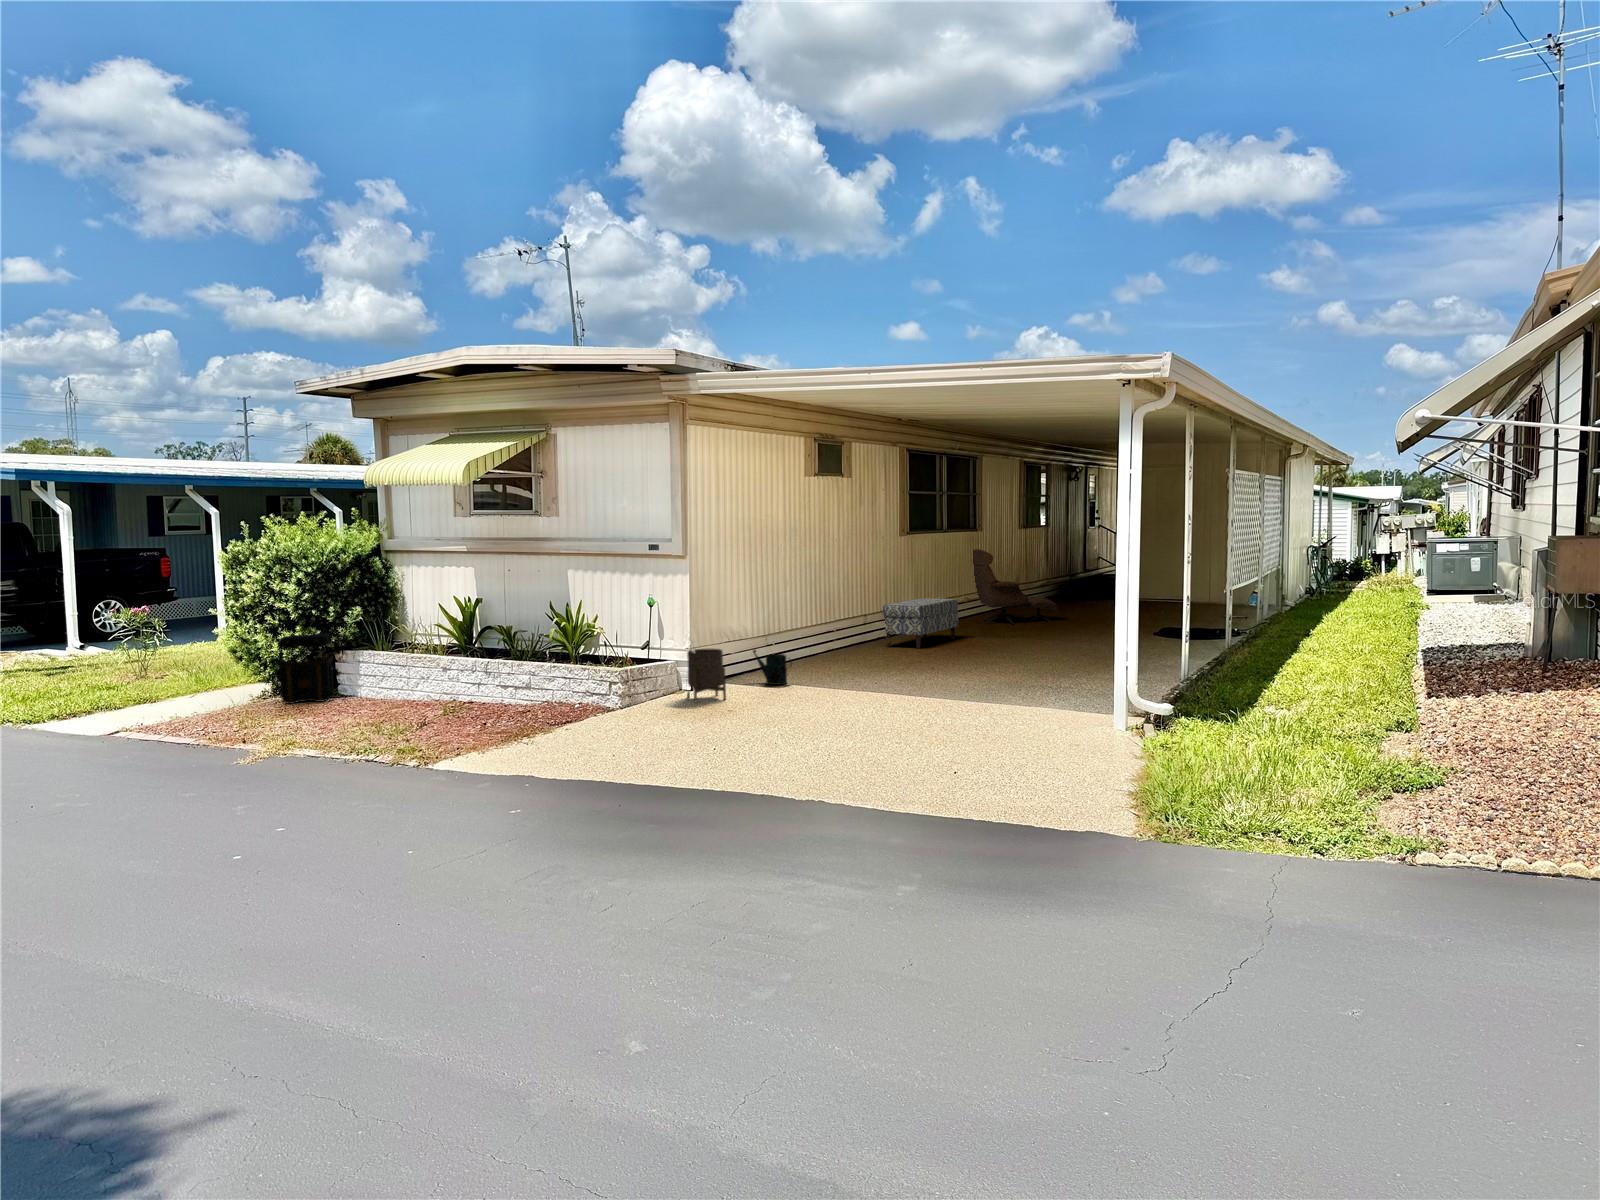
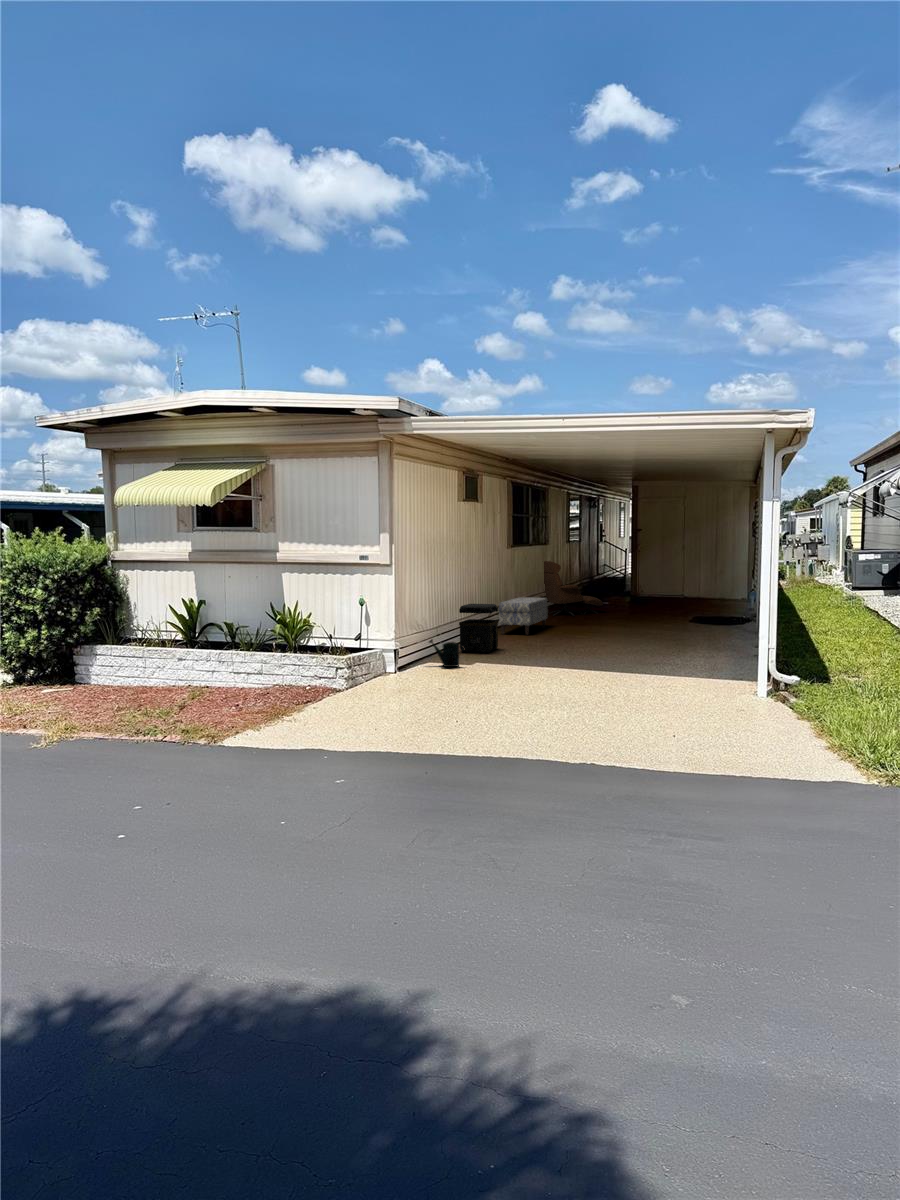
toolbox: present [278,633,333,704] -> present [459,604,498,652]
planter: present [687,649,726,702] -> none [391,639,426,683]

